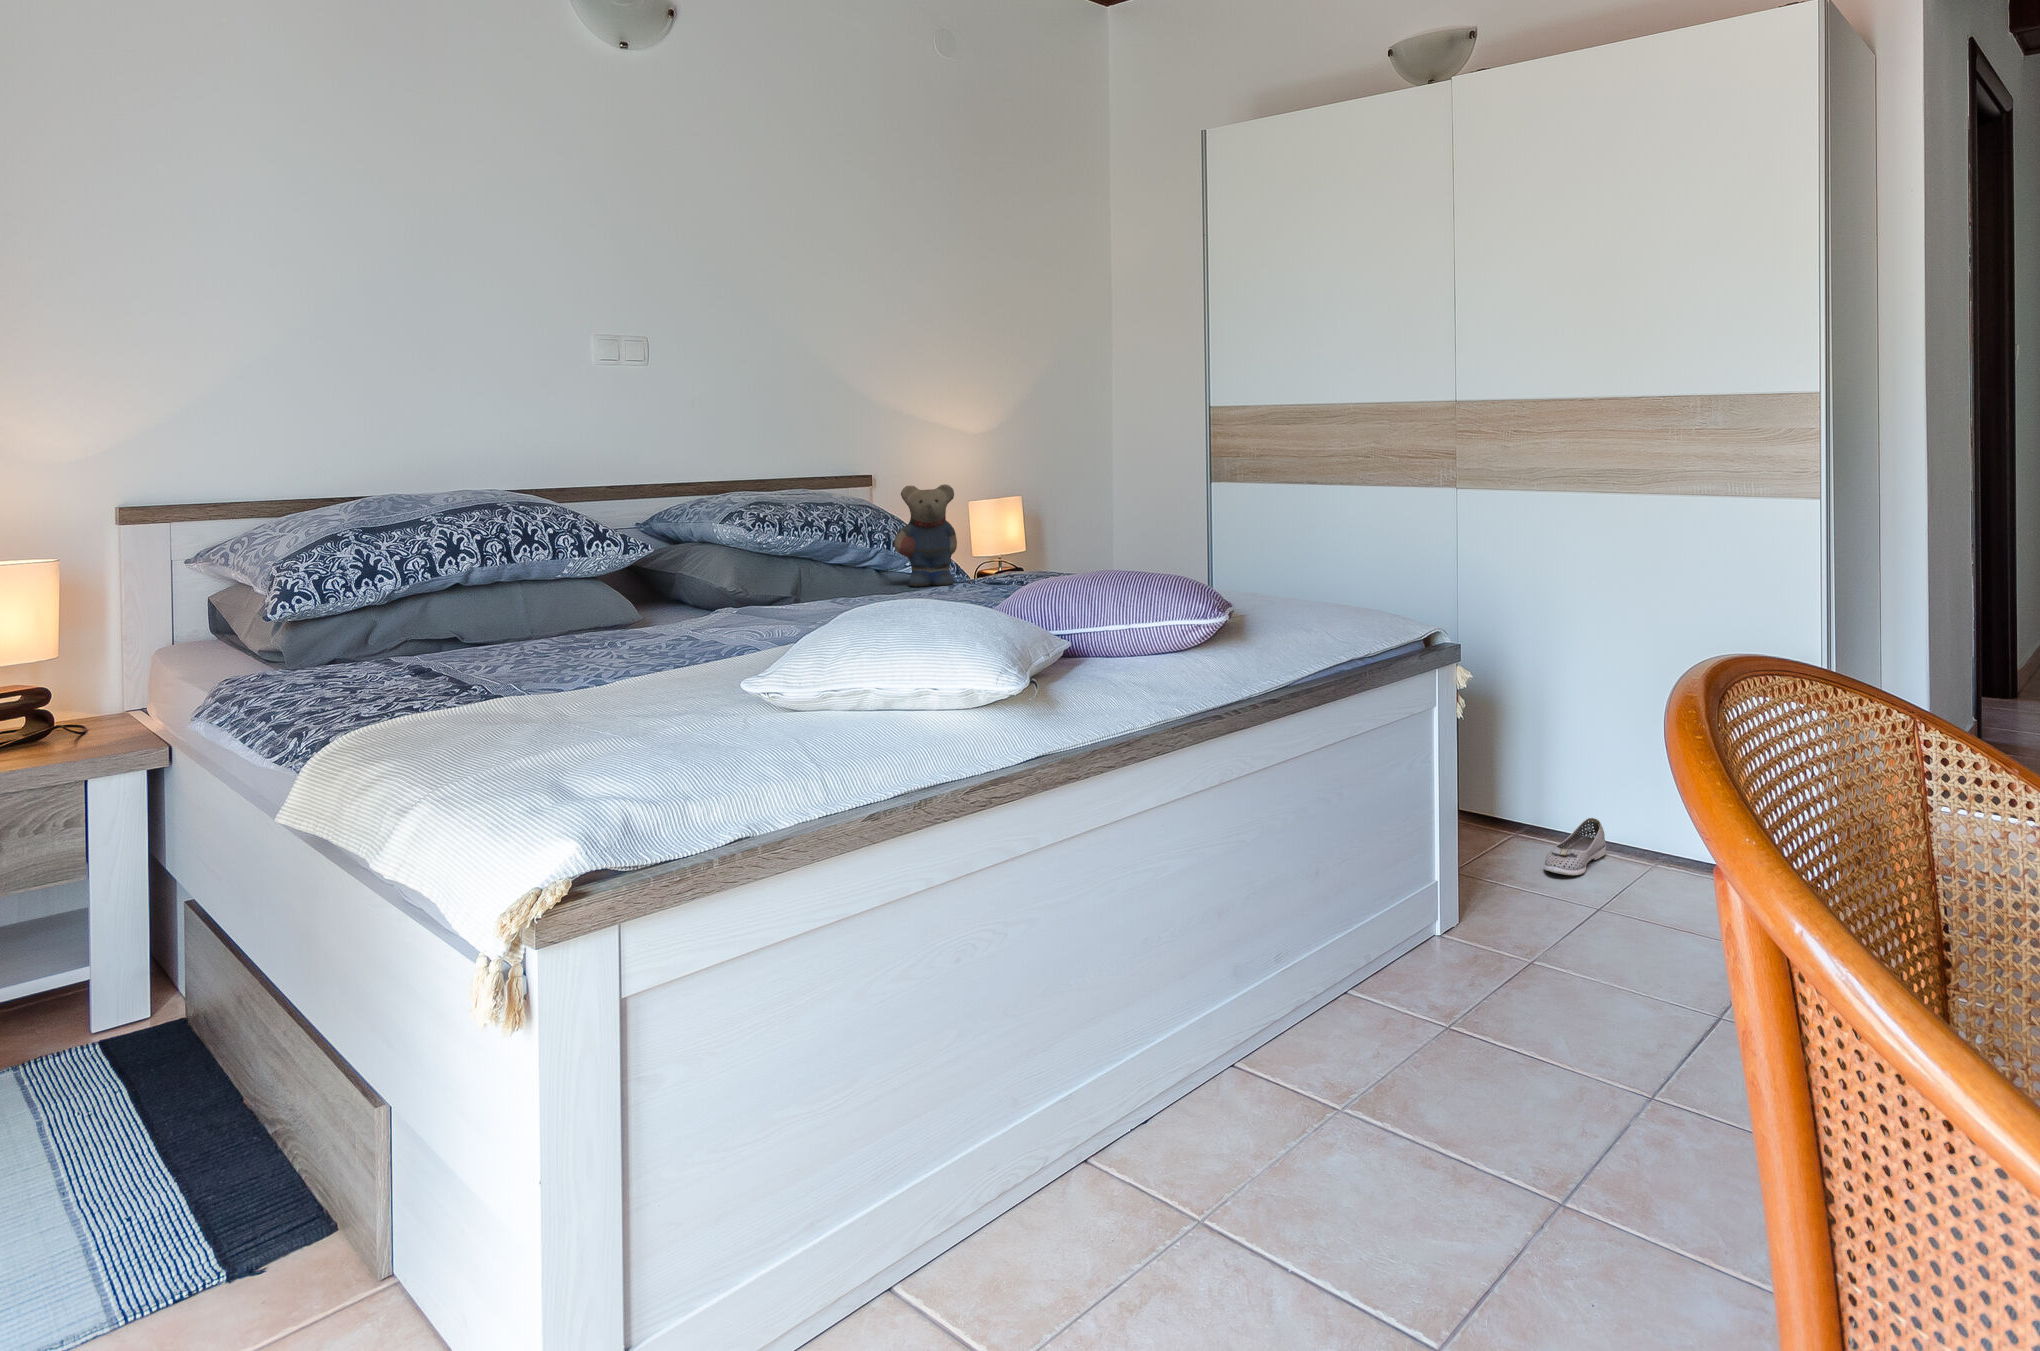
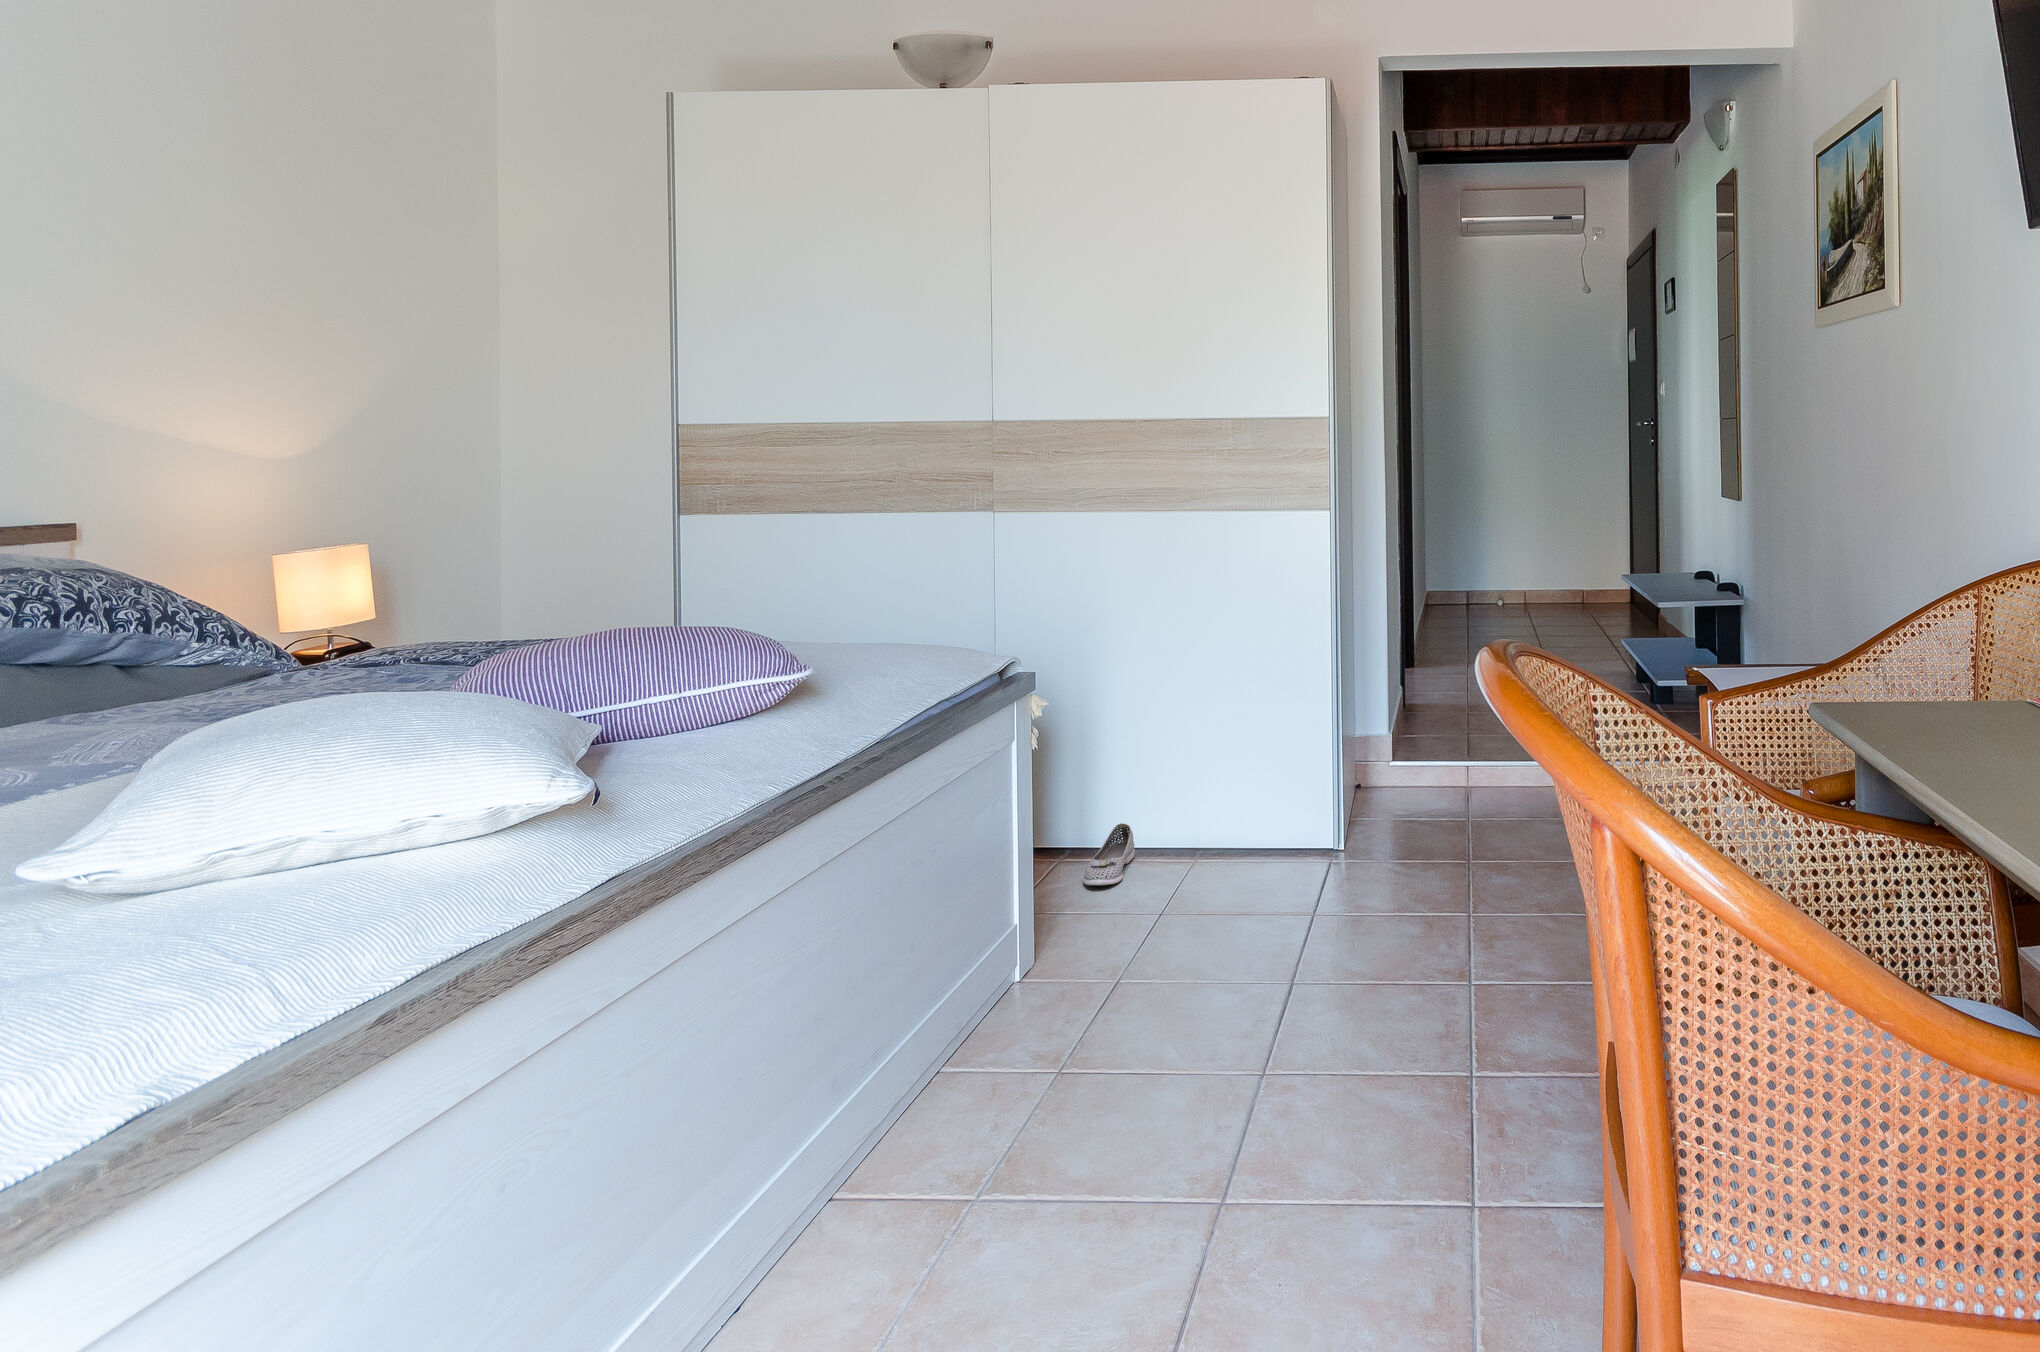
teddy bear: present [894,484,957,586] -> none [162,526,287,678]

